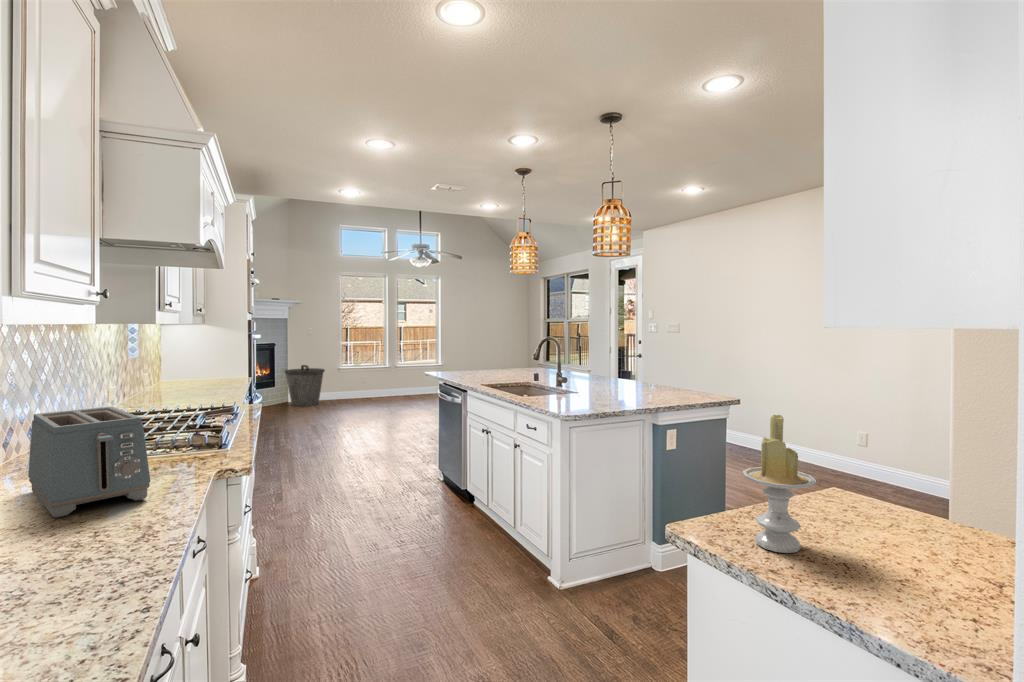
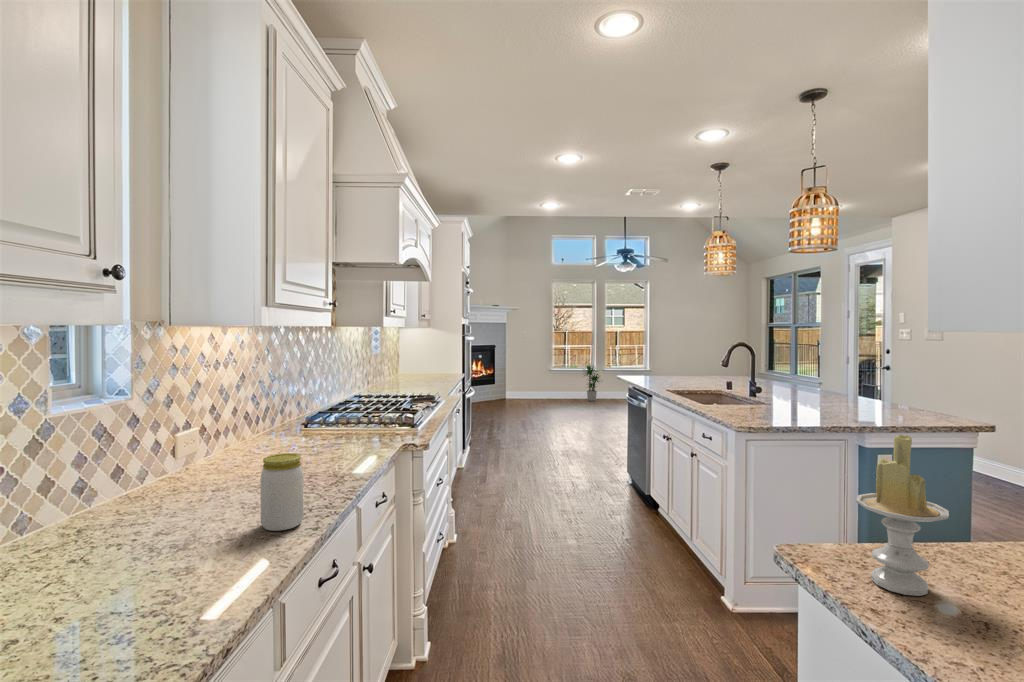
potted plant: none [370,359,397,399] -> present [583,365,599,401]
trash can: present [285,365,325,406] -> none [504,365,538,403]
toaster: present [28,407,150,518] -> none [286,388,353,463]
jar: none [41,508,117,628] -> present [260,453,304,531]

